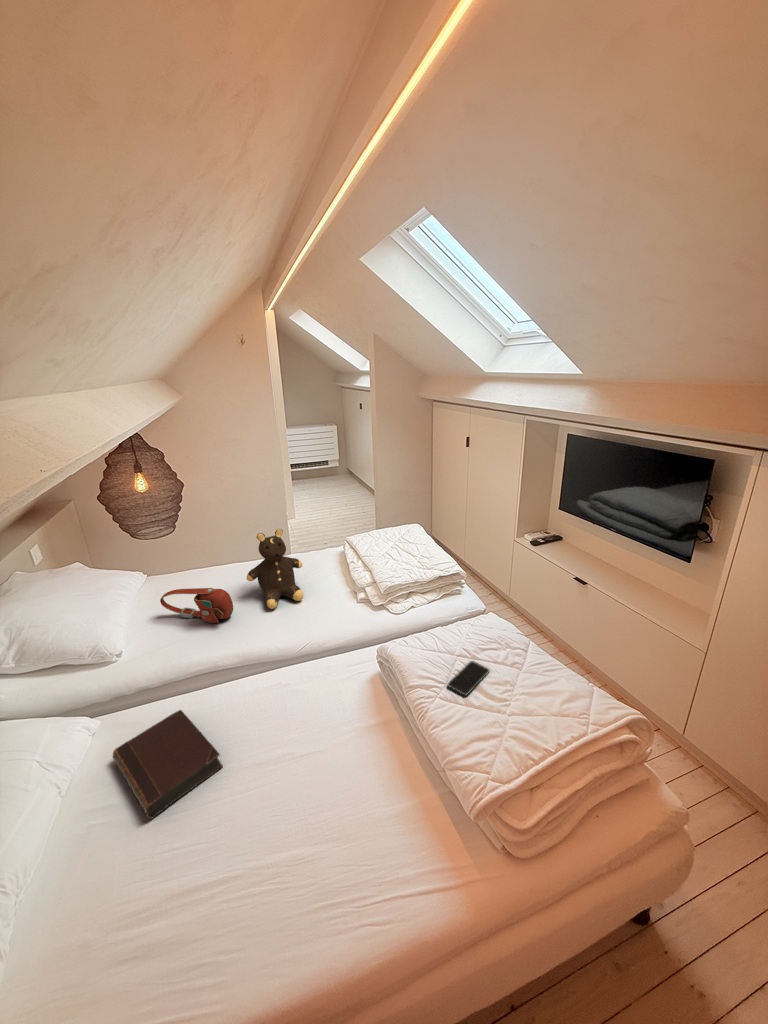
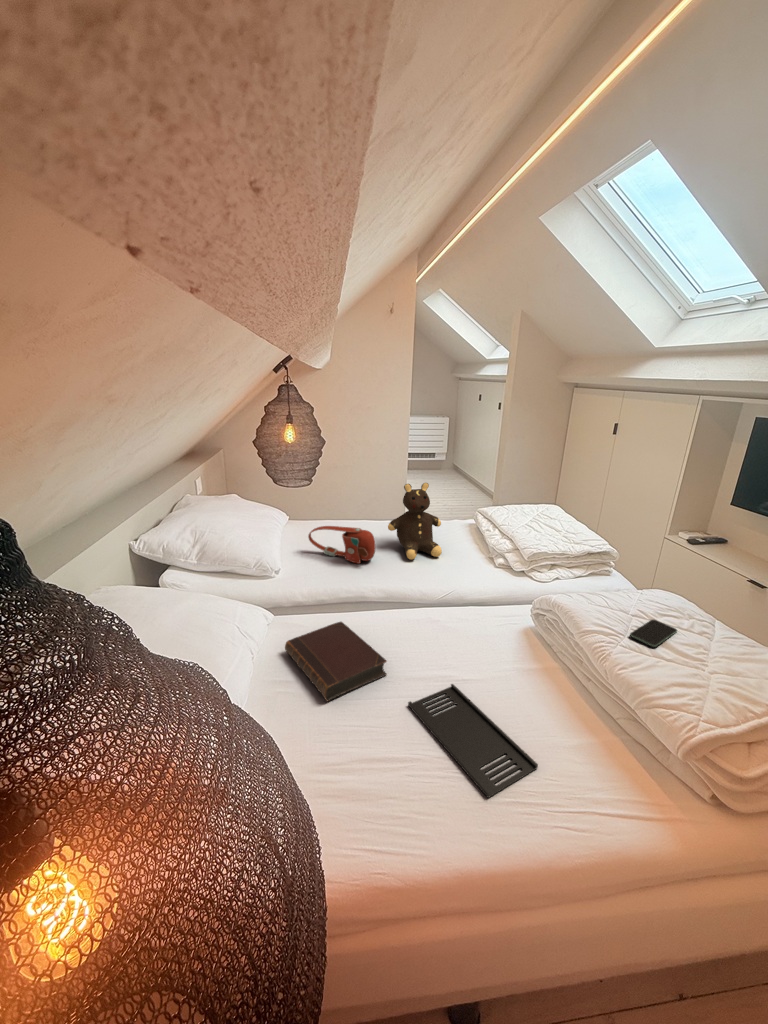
tray: none [238,764,356,904] -> present [408,684,538,798]

